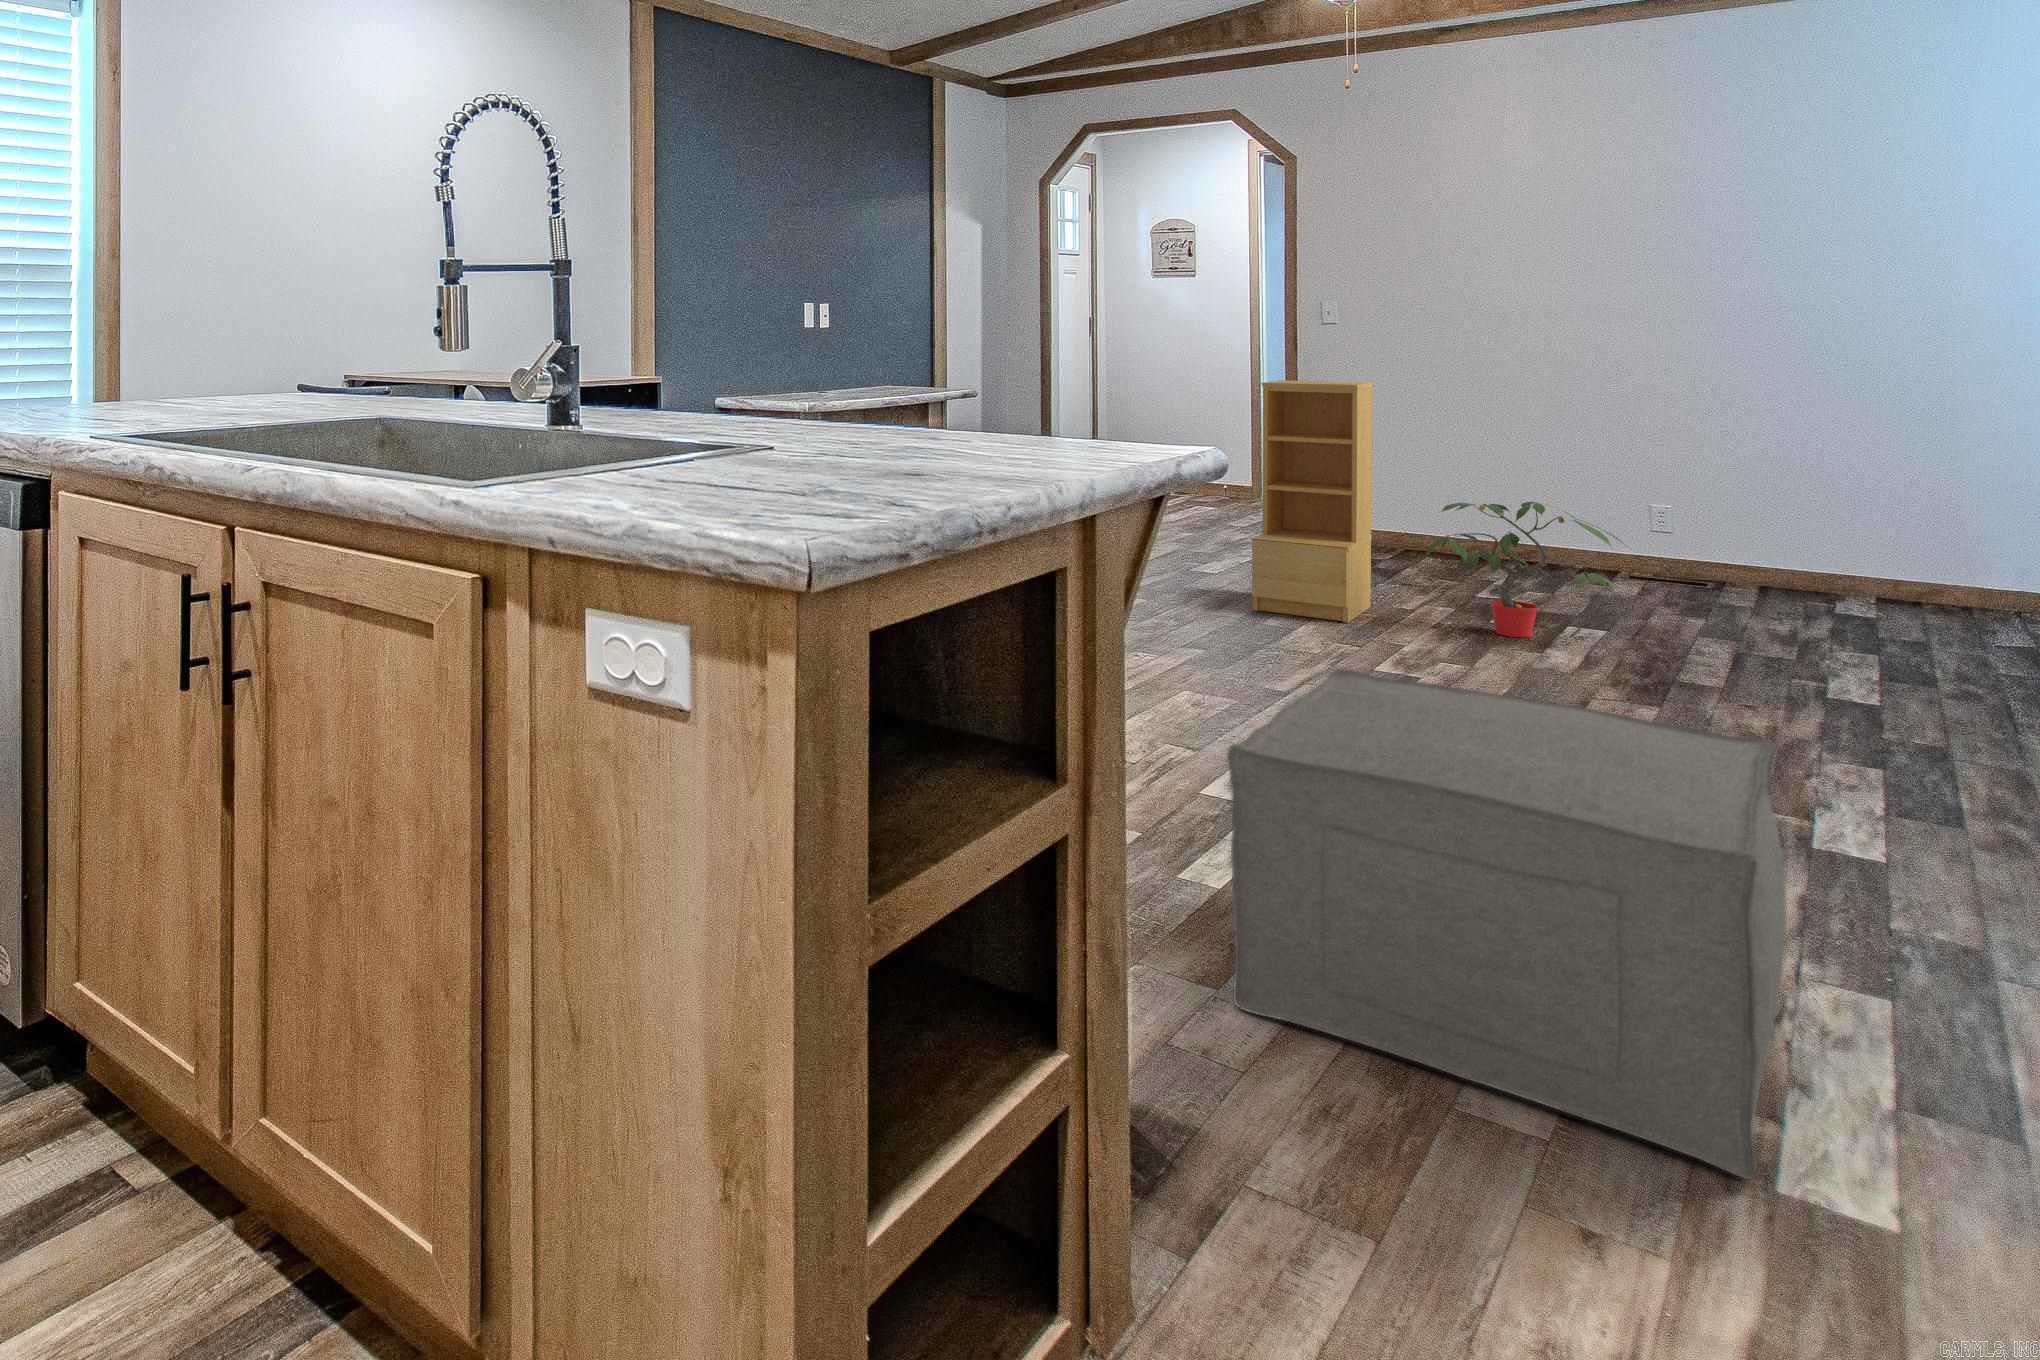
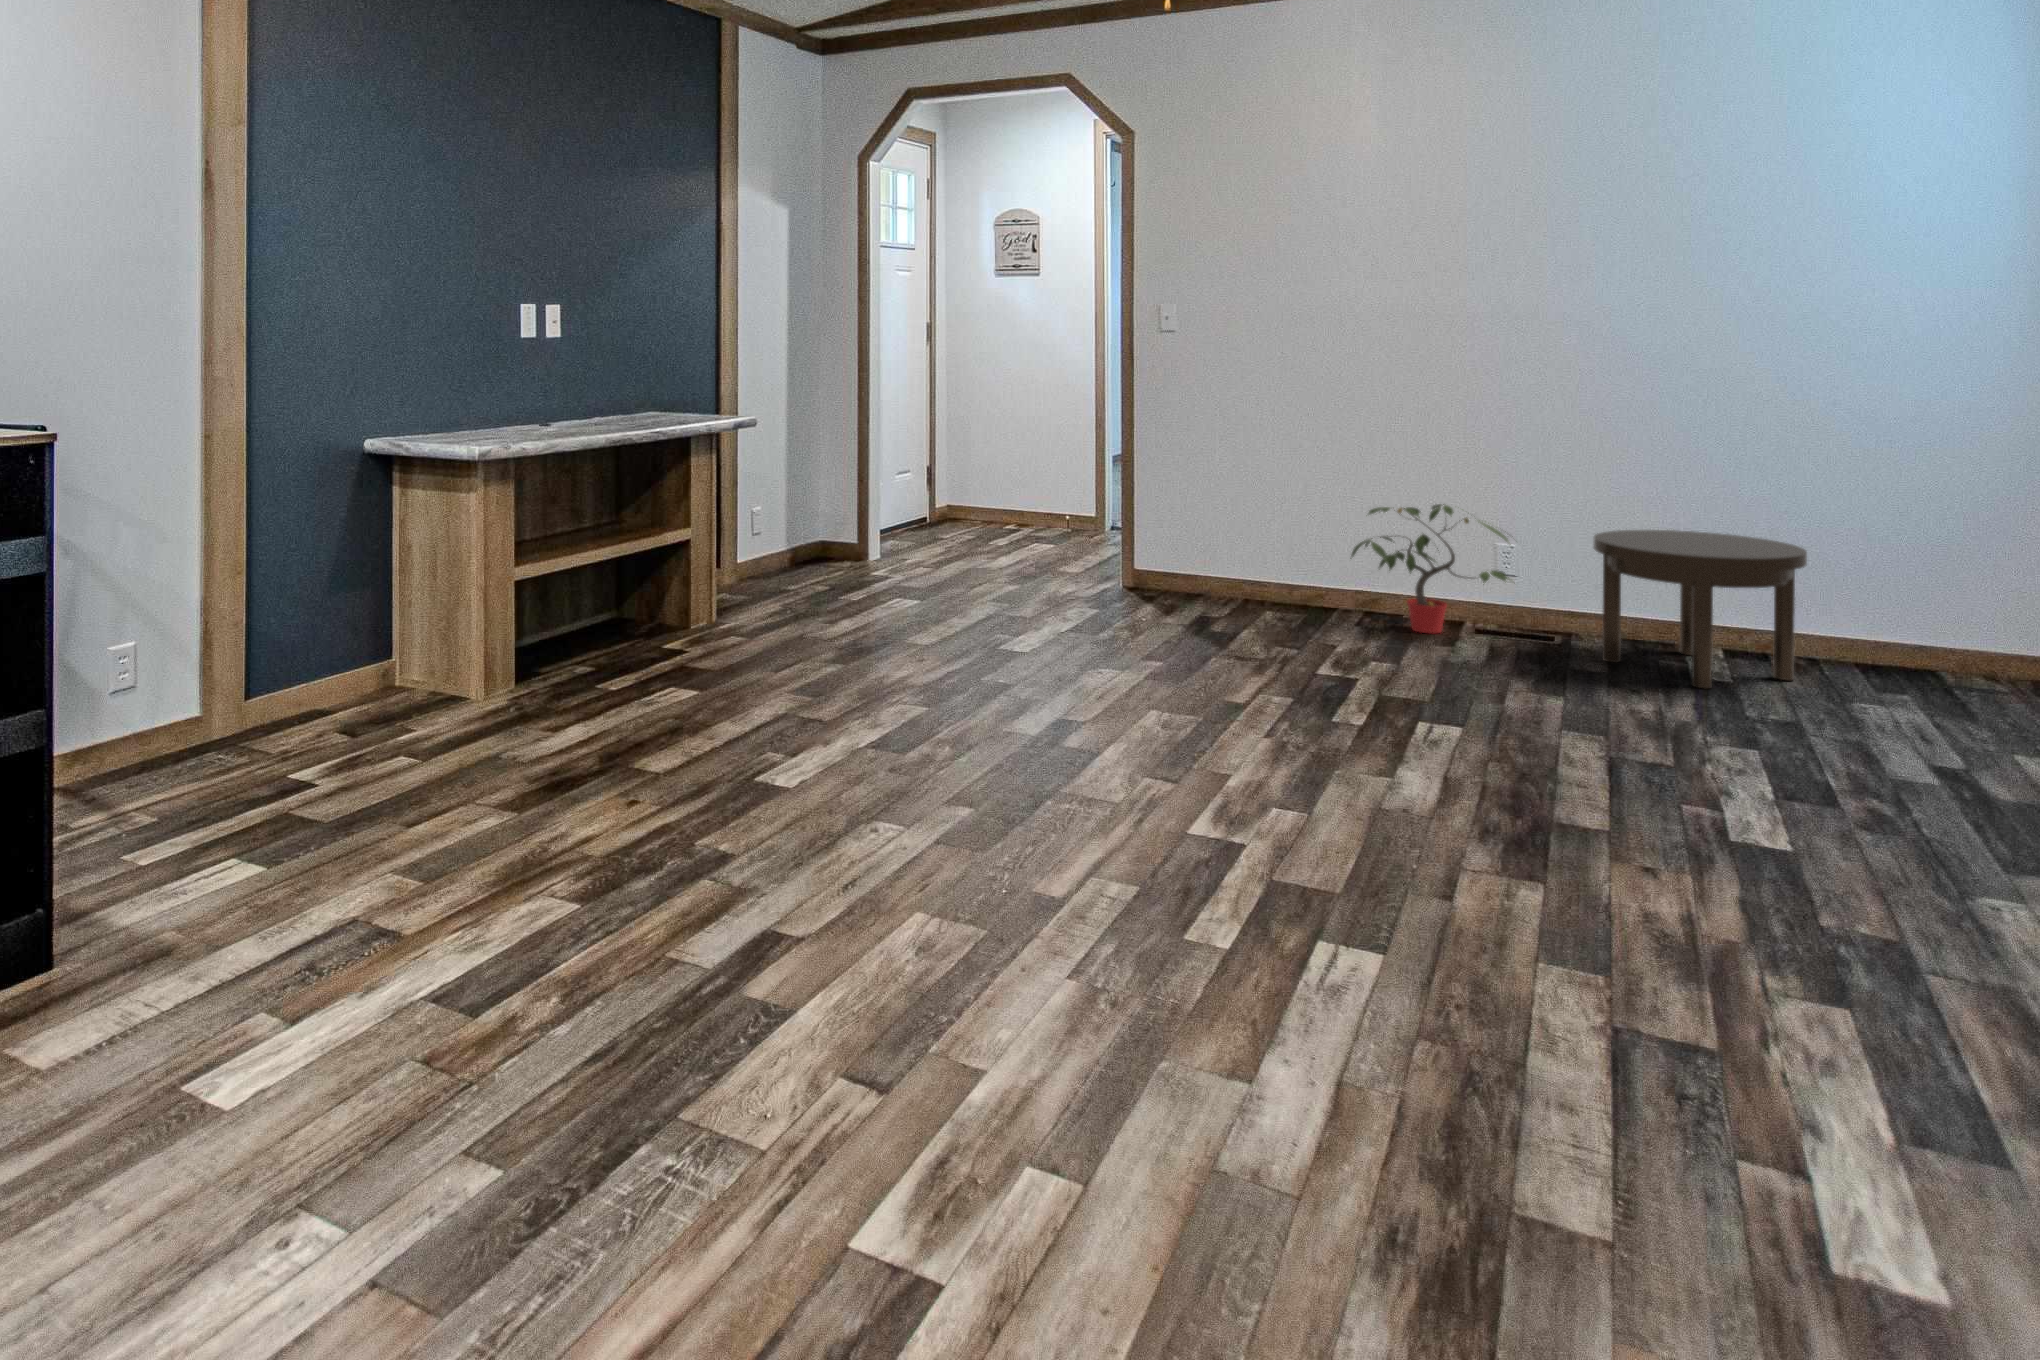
bookshelf: present [1252,380,1373,623] -> none [1198,390,1302,627]
side table: none [1712,535,1985,708] -> present [1593,530,1807,689]
ottoman: present [1227,669,1787,1179] -> none [1263,702,1817,1264]

